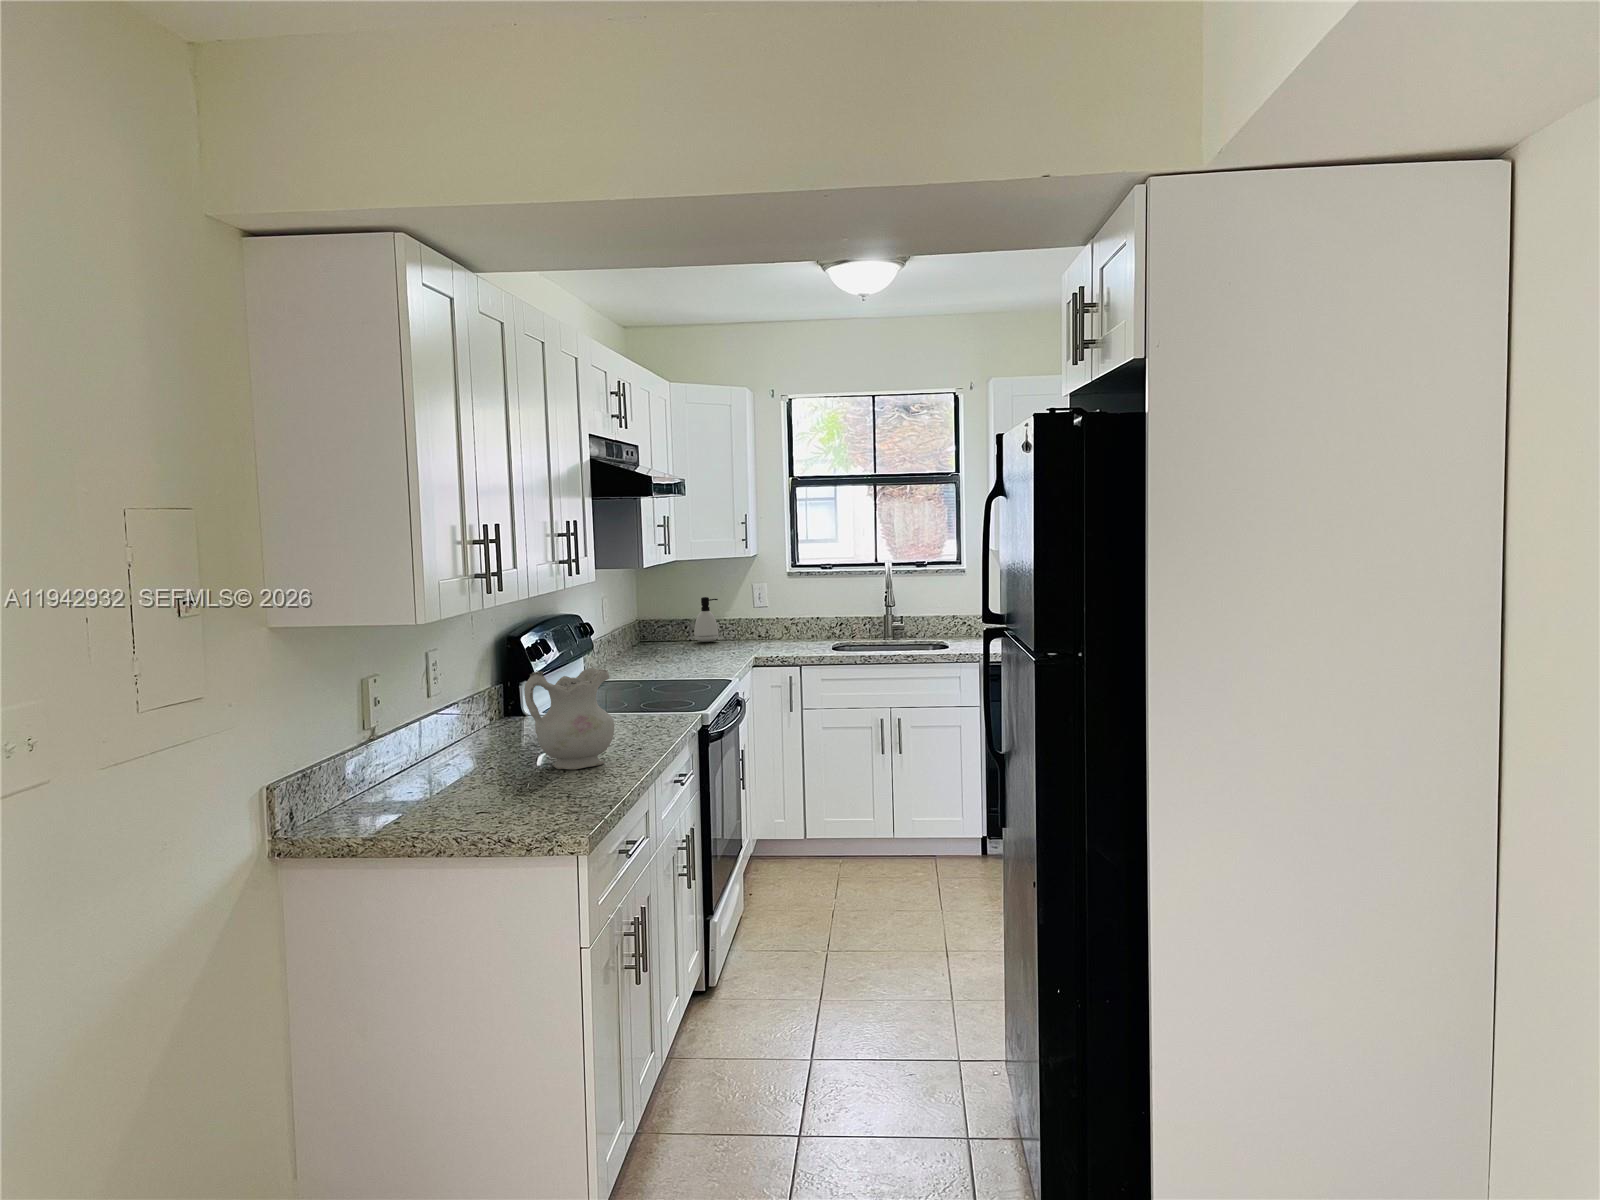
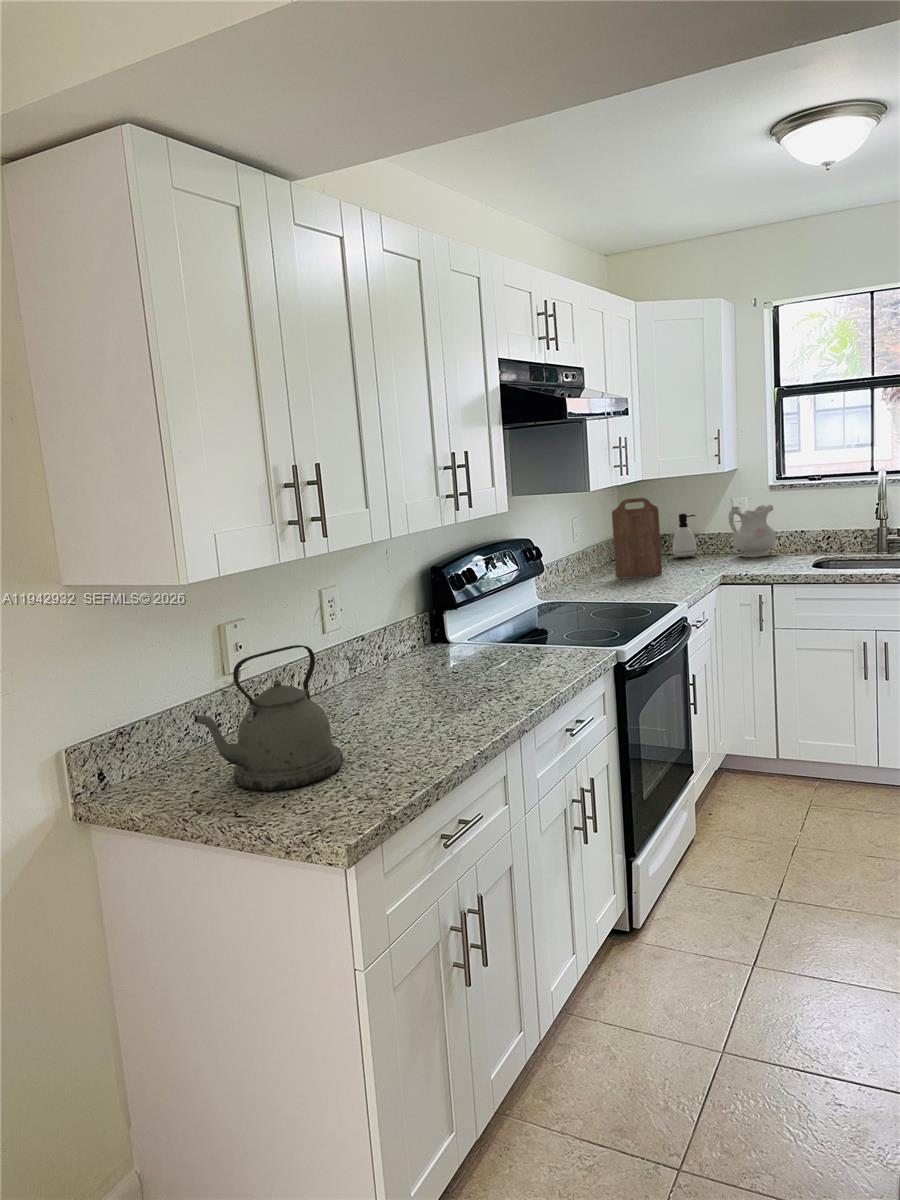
cutting board: none [647,578,695,660] -> present [612,498,662,578]
ceramic pitcher: present [524,668,614,770] -> present [728,505,776,557]
kettle: none [410,688,525,817] -> present [194,645,343,791]

